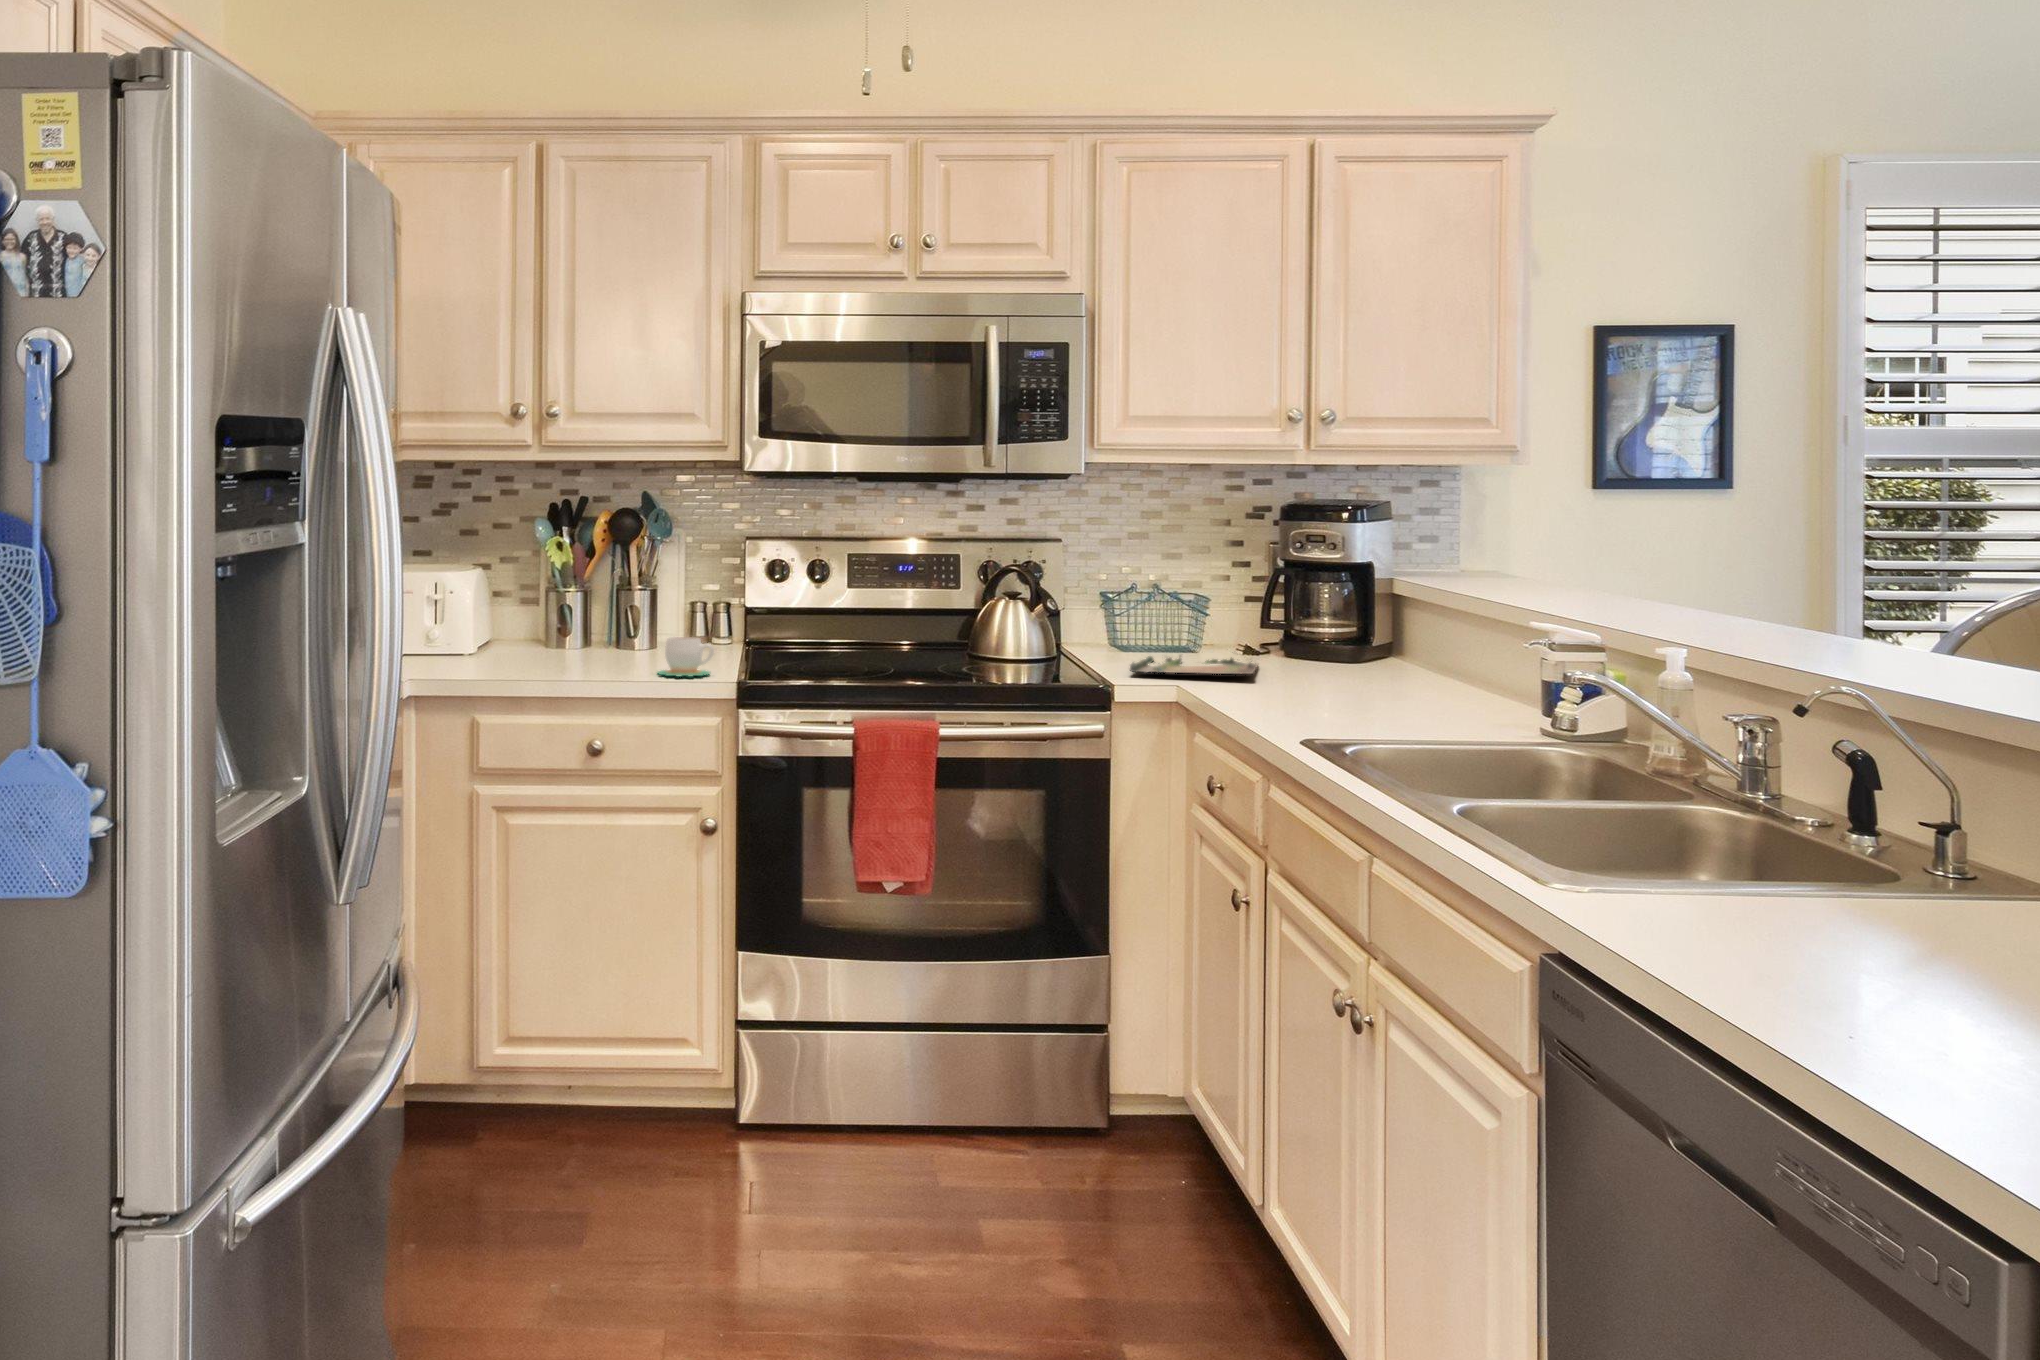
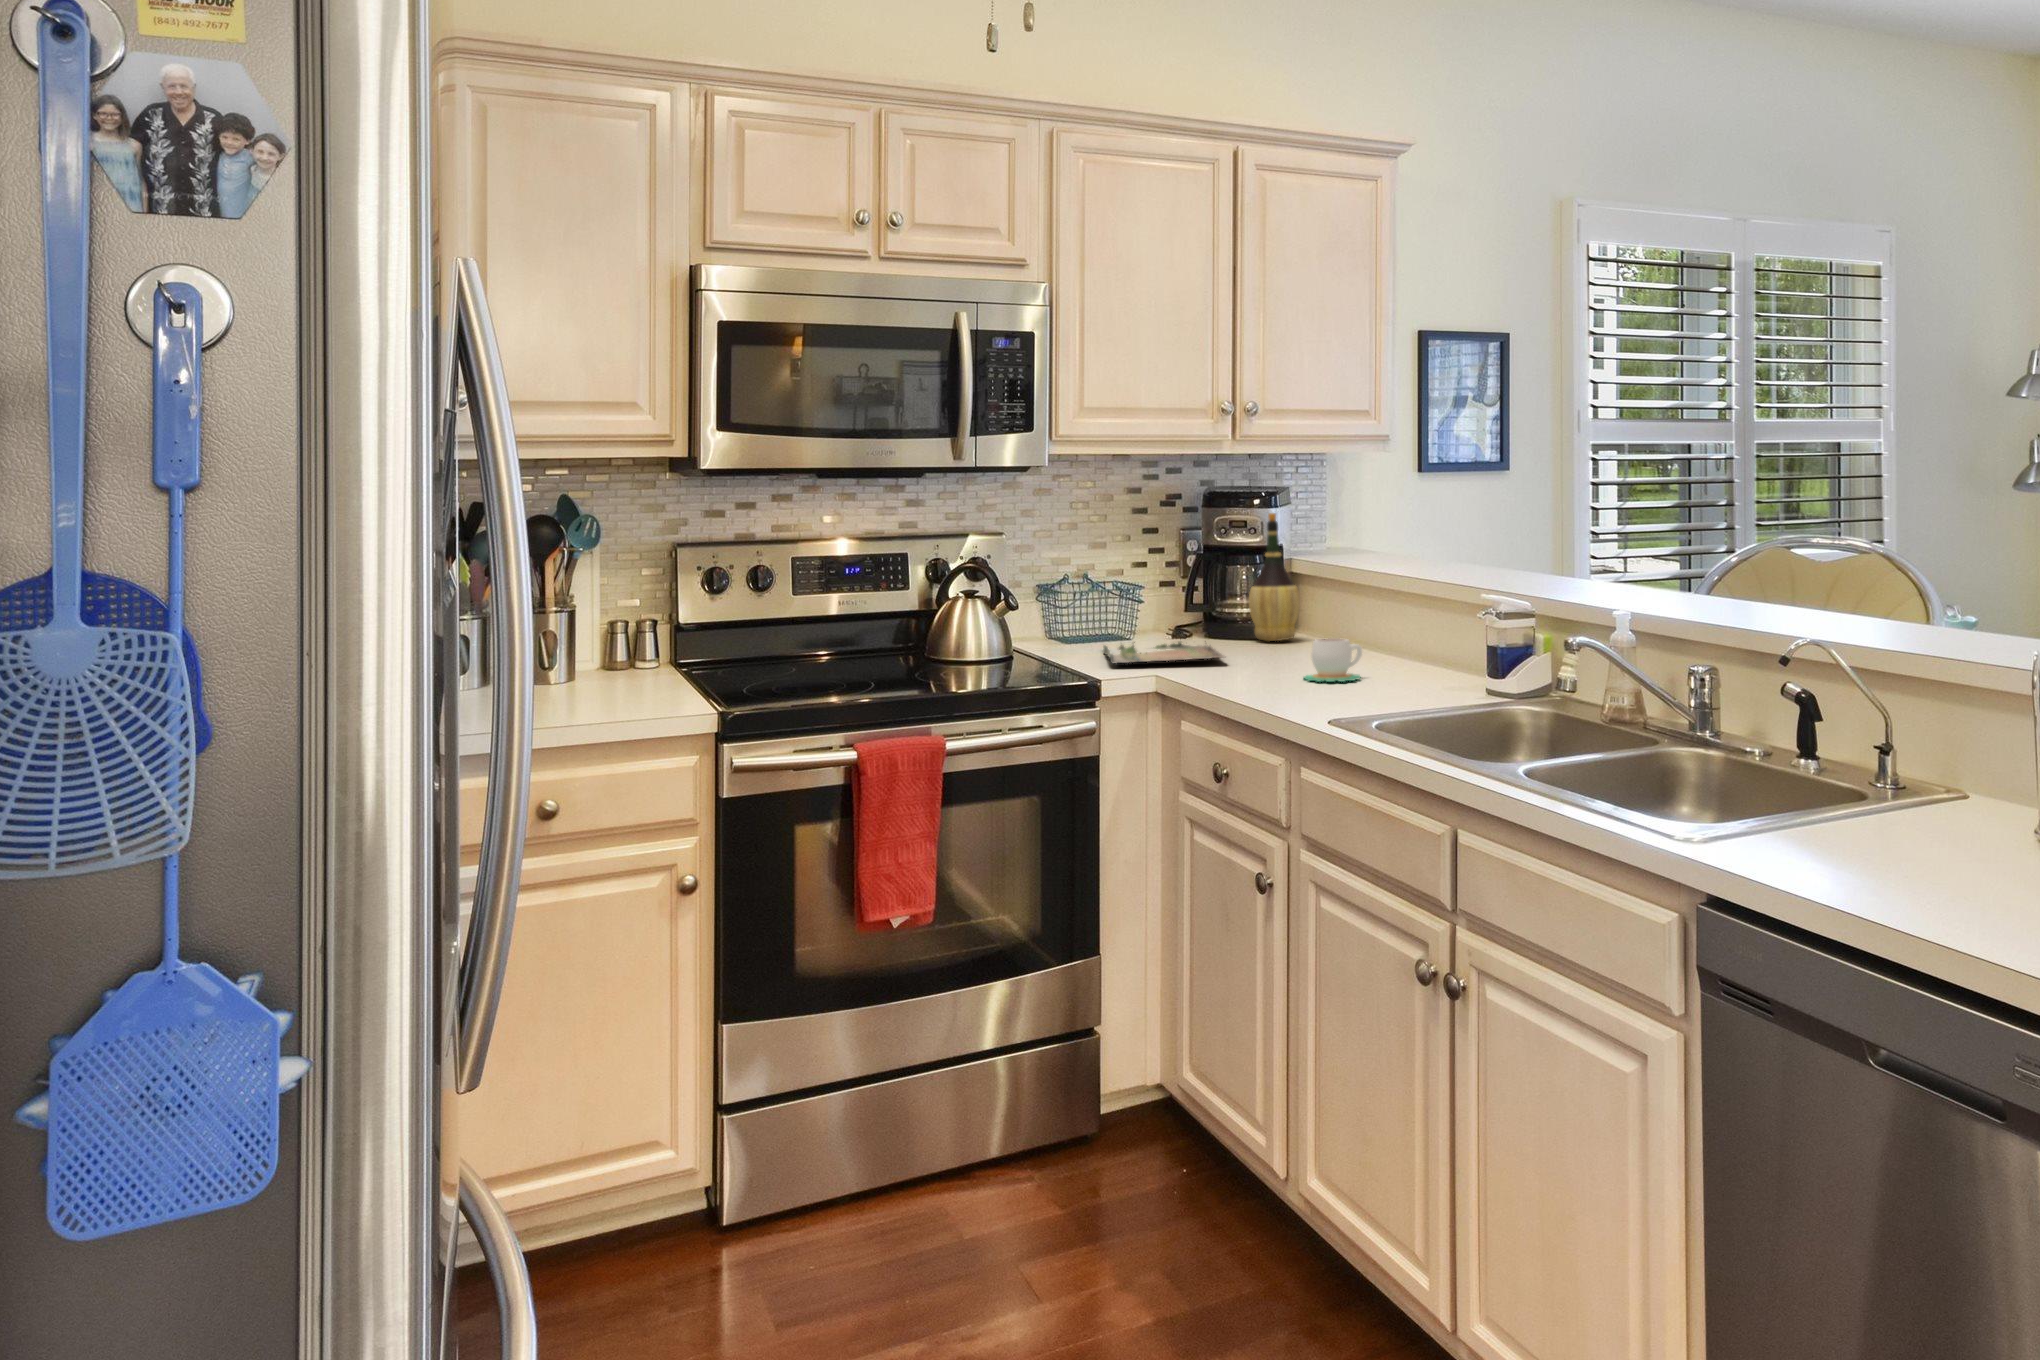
wine bottle: none [1317,526,1376,665] -> present [1249,513,1300,641]
mug: present [658,637,714,676] -> present [1304,638,1362,682]

